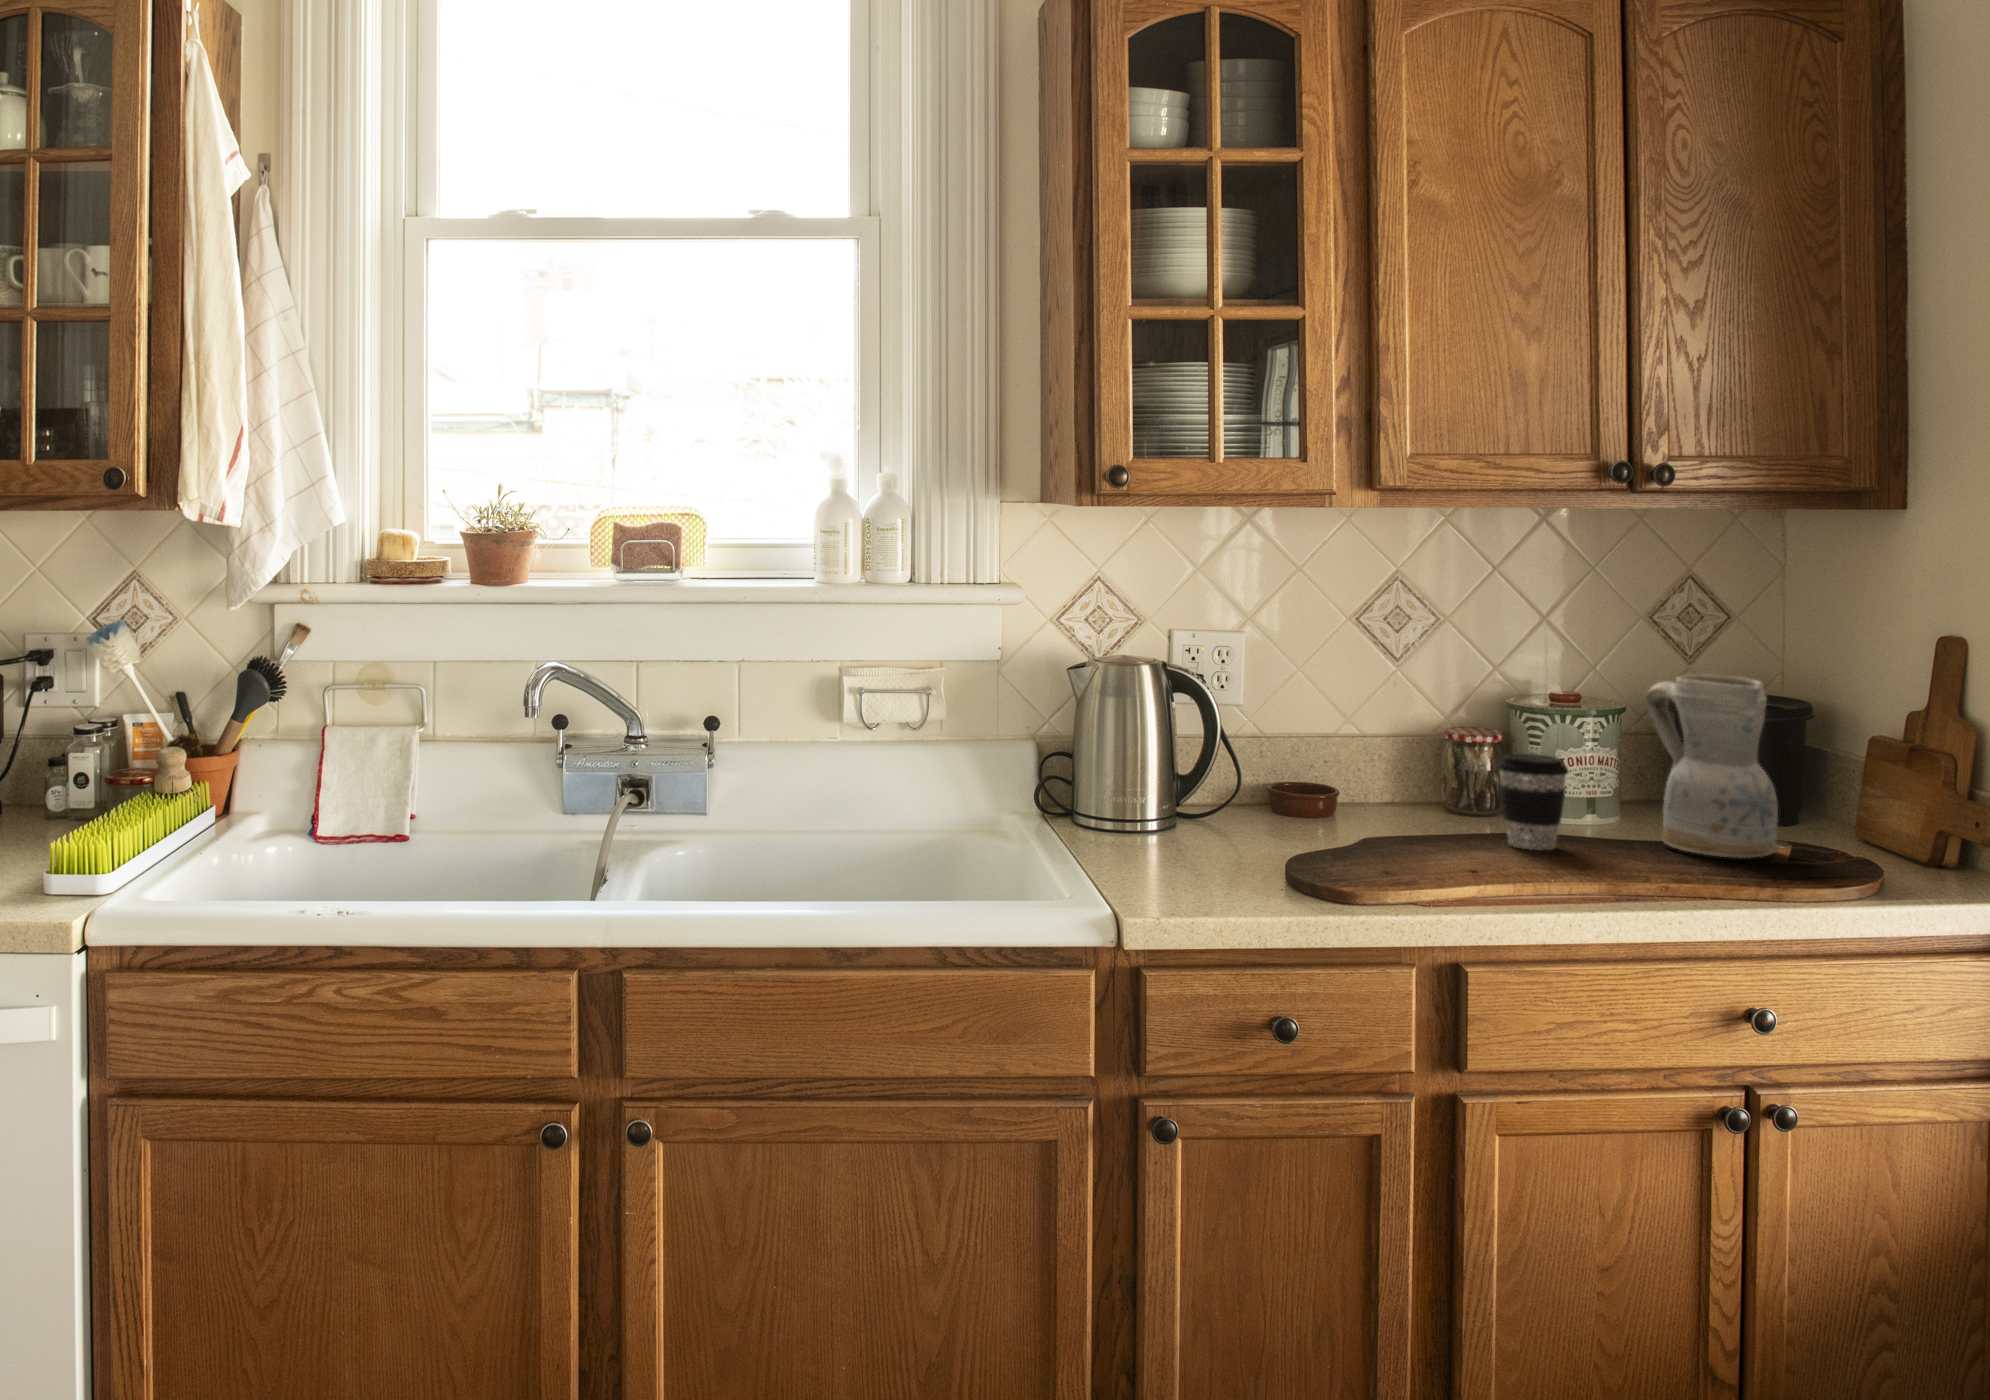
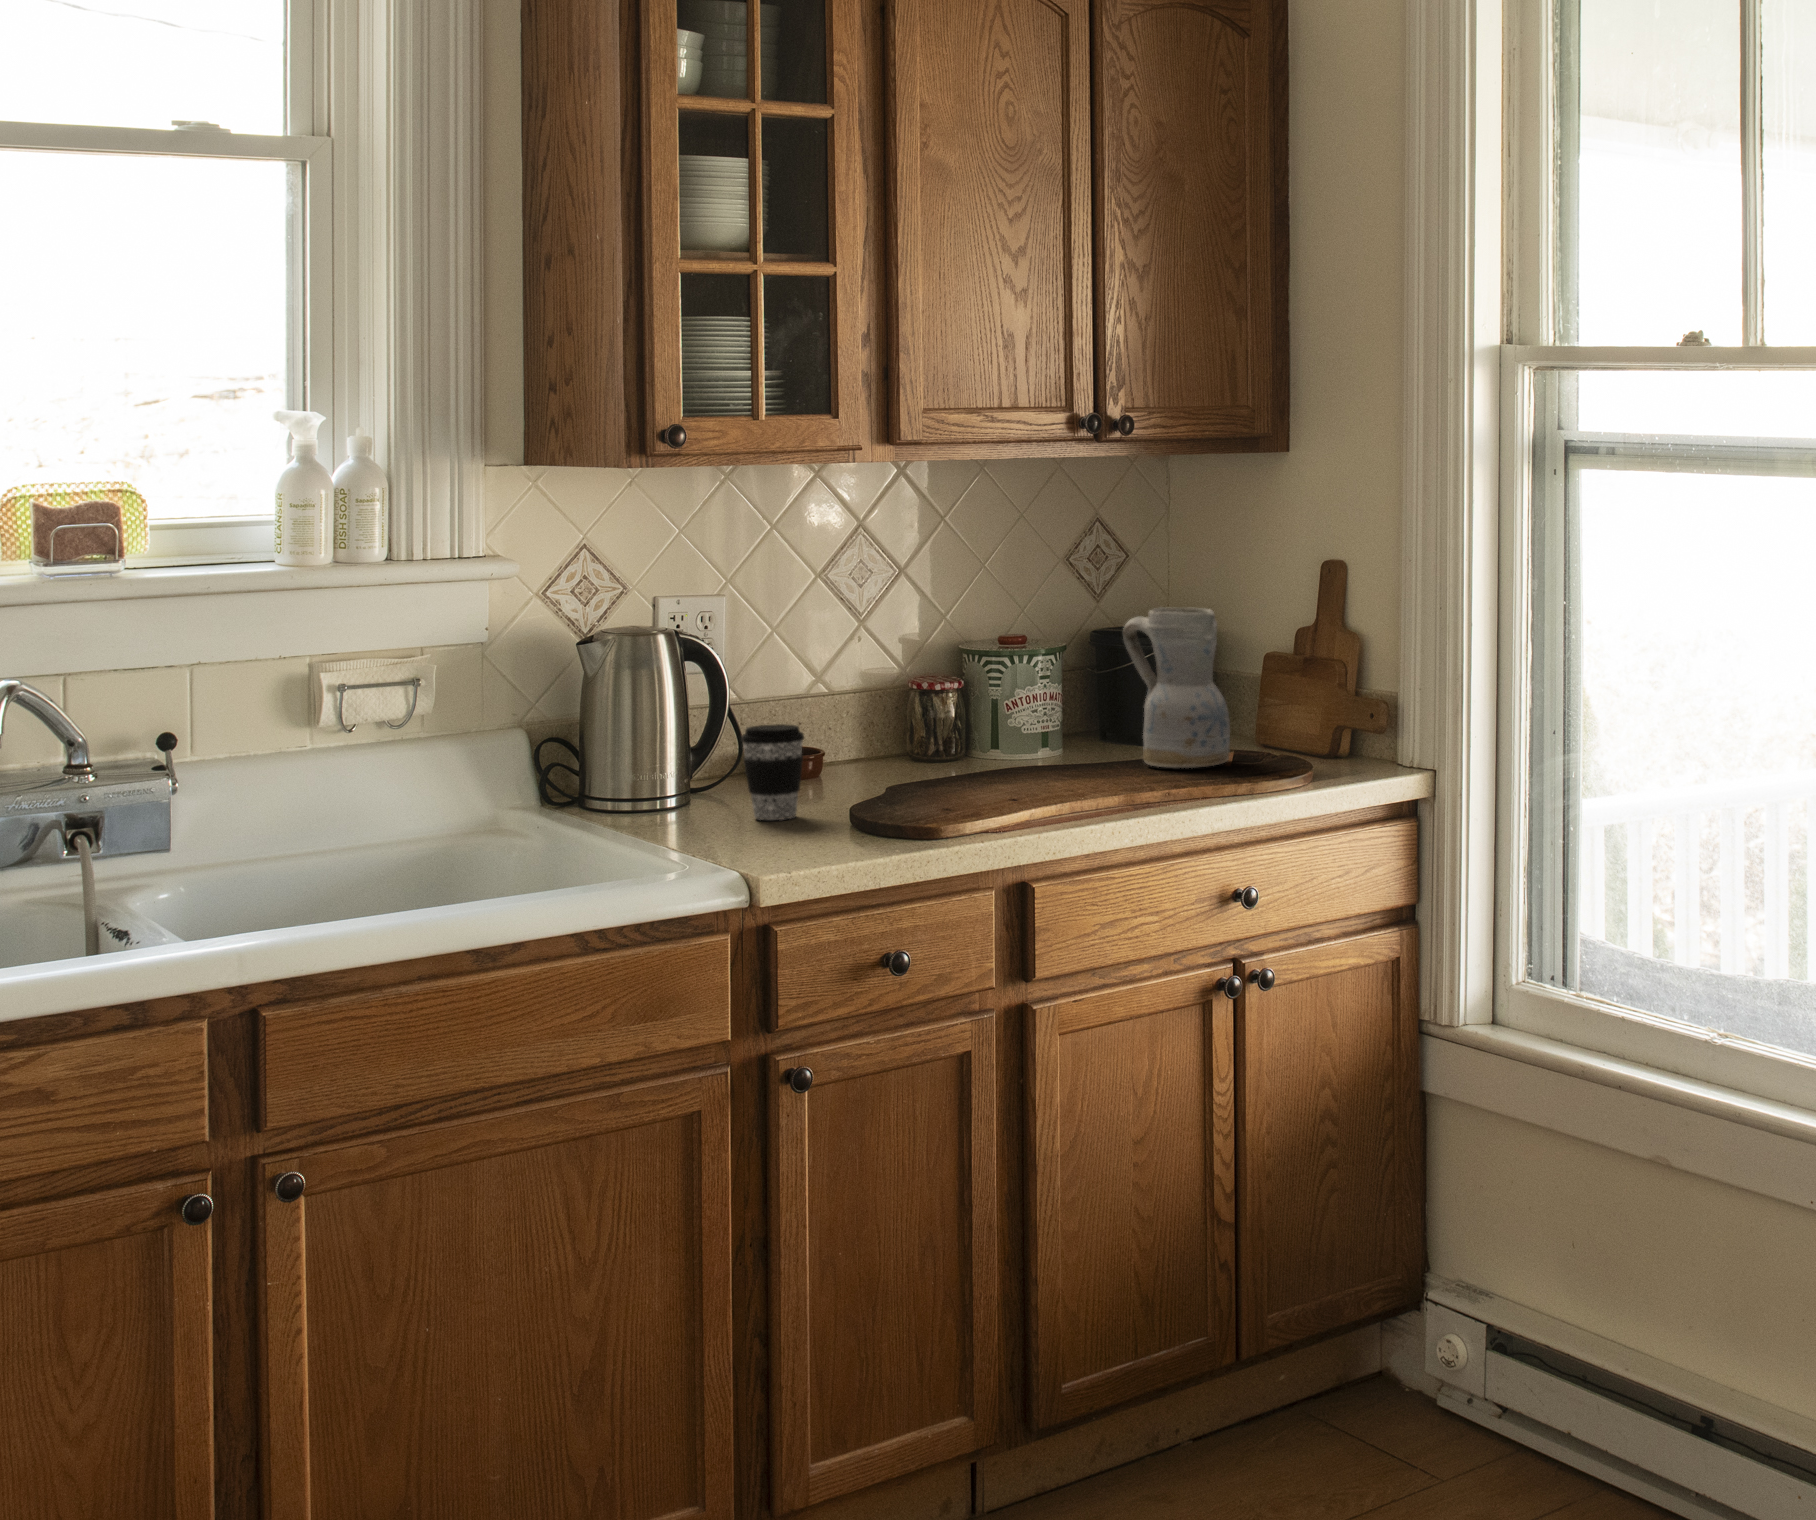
coffee cup: present [1498,754,1568,850] -> present [741,724,804,820]

